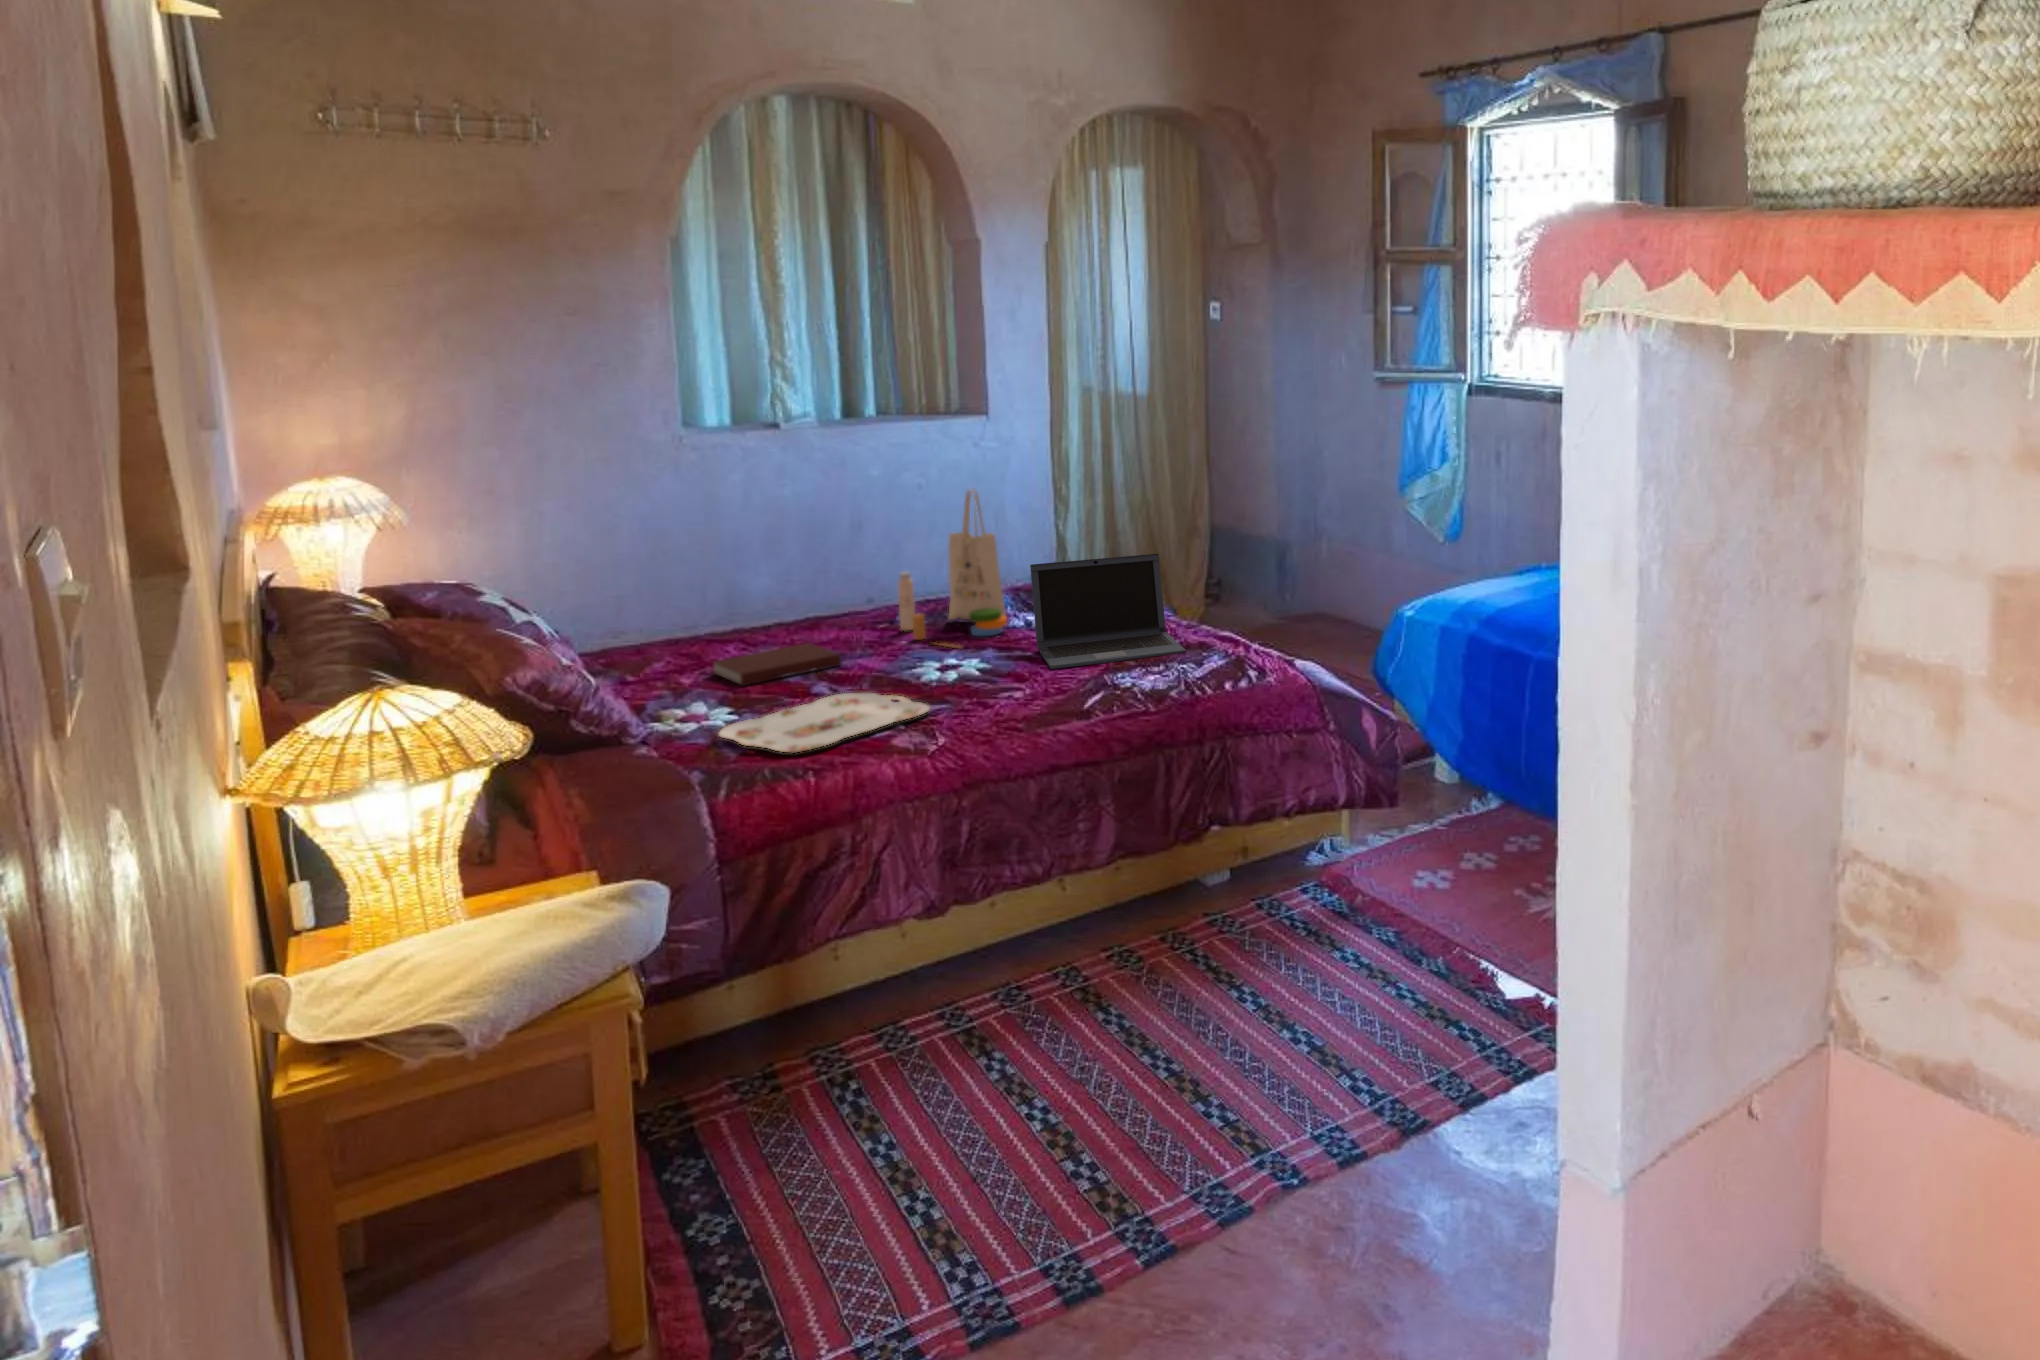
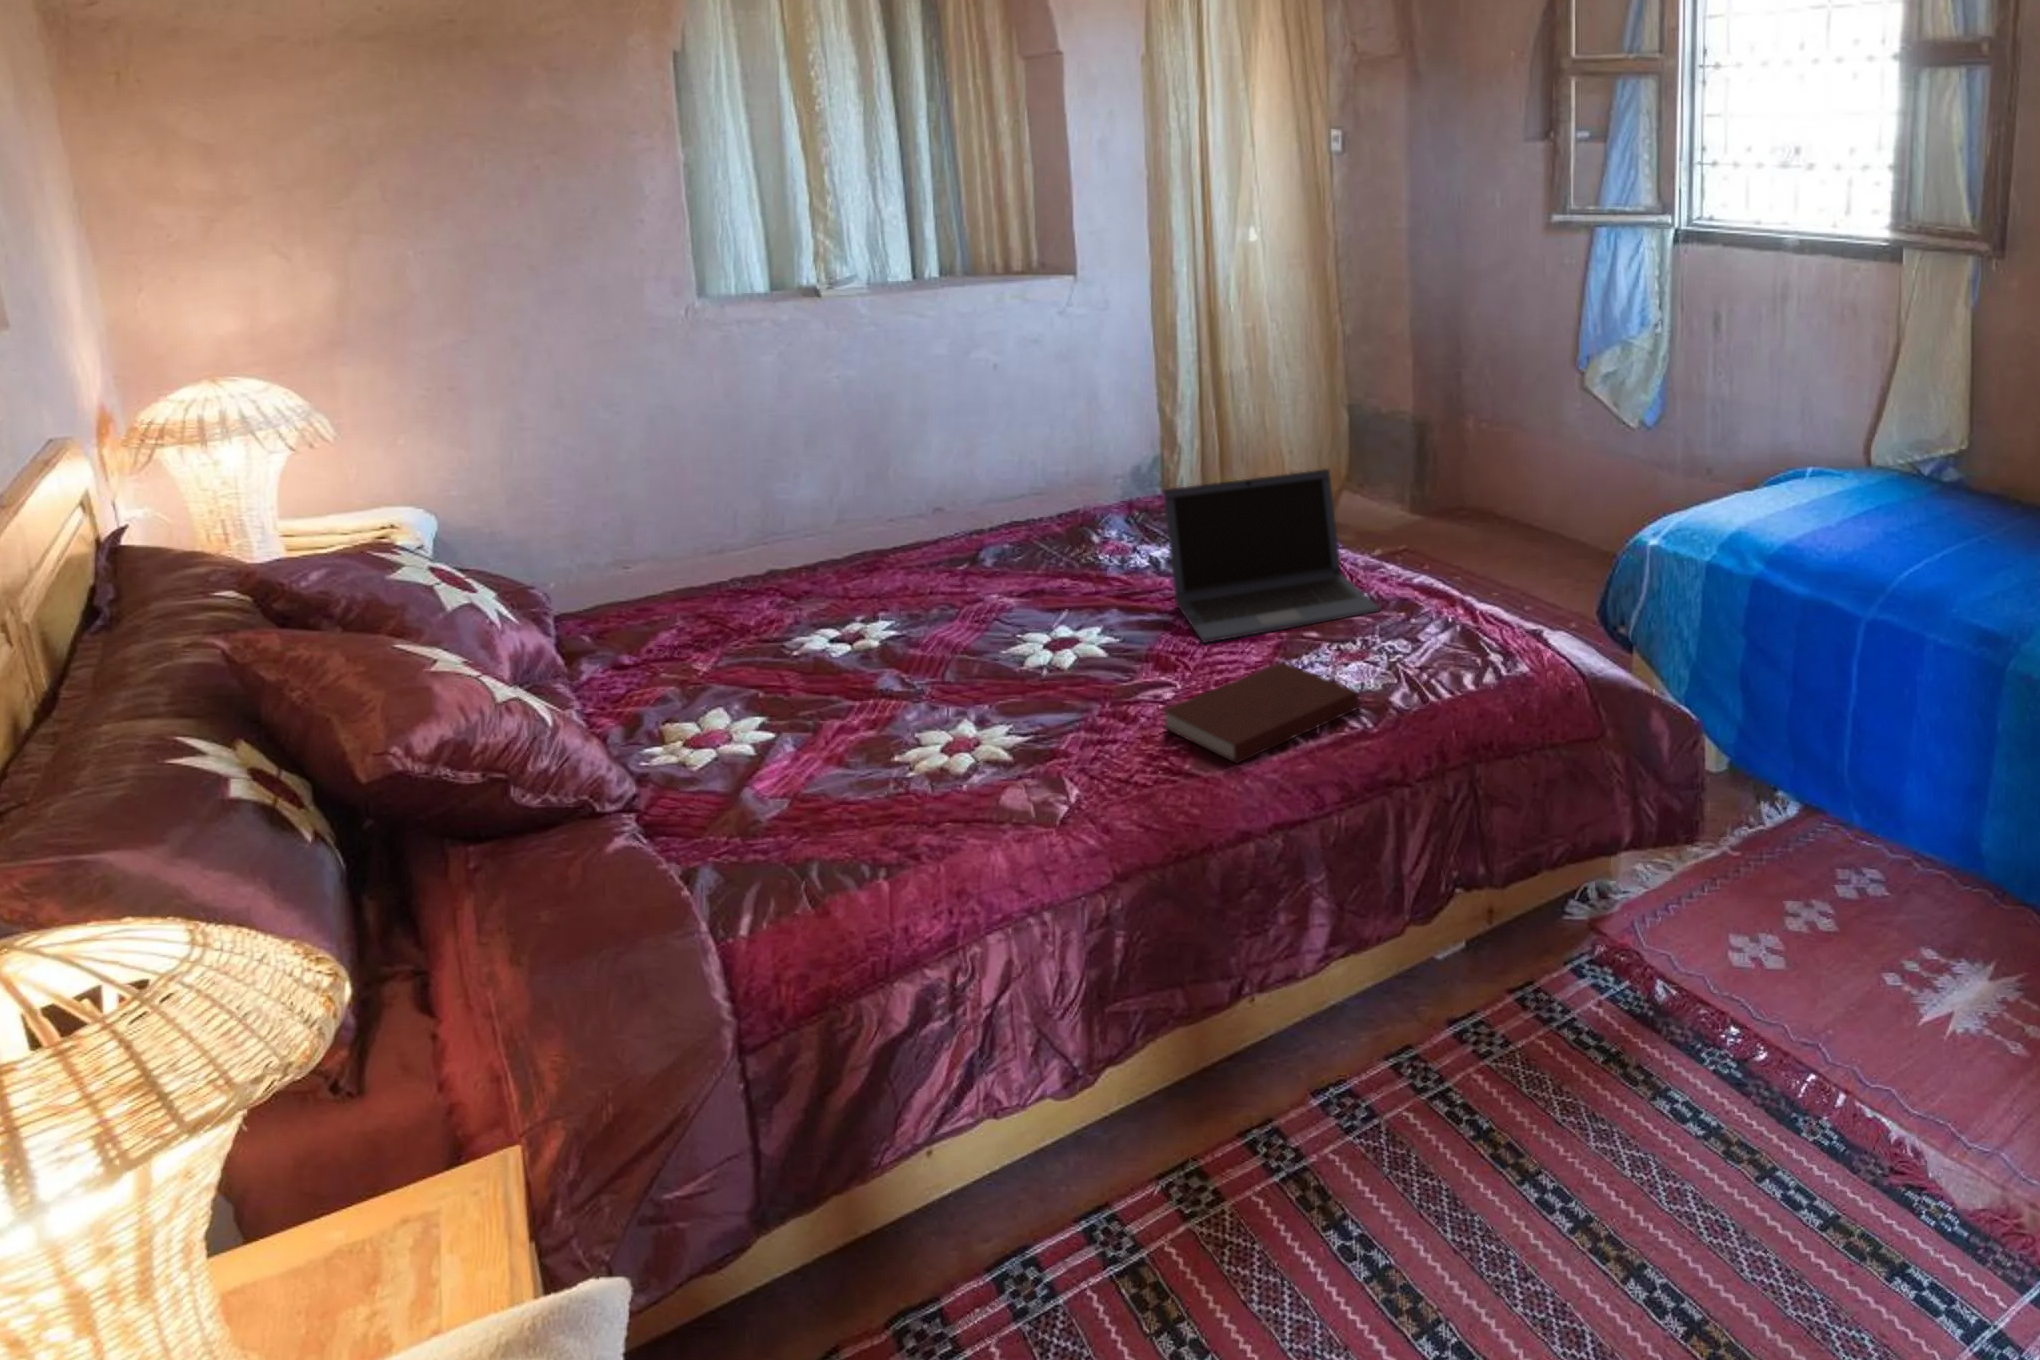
tote bag: present [898,490,1007,649] -> none [983,379,1128,602]
notebook: present [713,643,842,686] -> present [1163,663,1359,763]
serving tray: present [719,693,930,753] -> none [743,692,1049,824]

